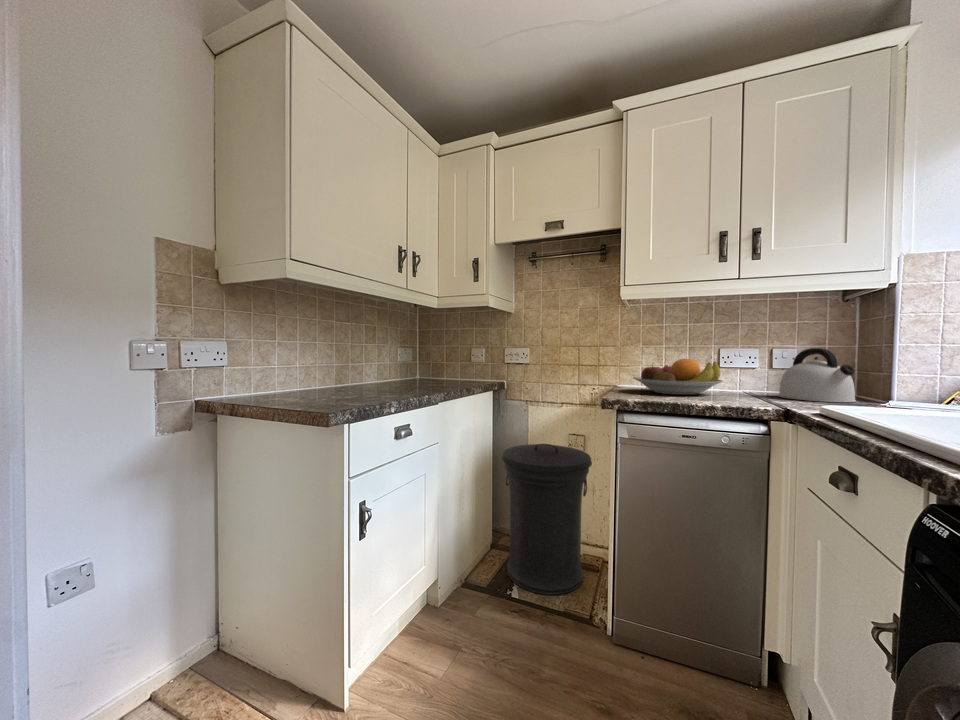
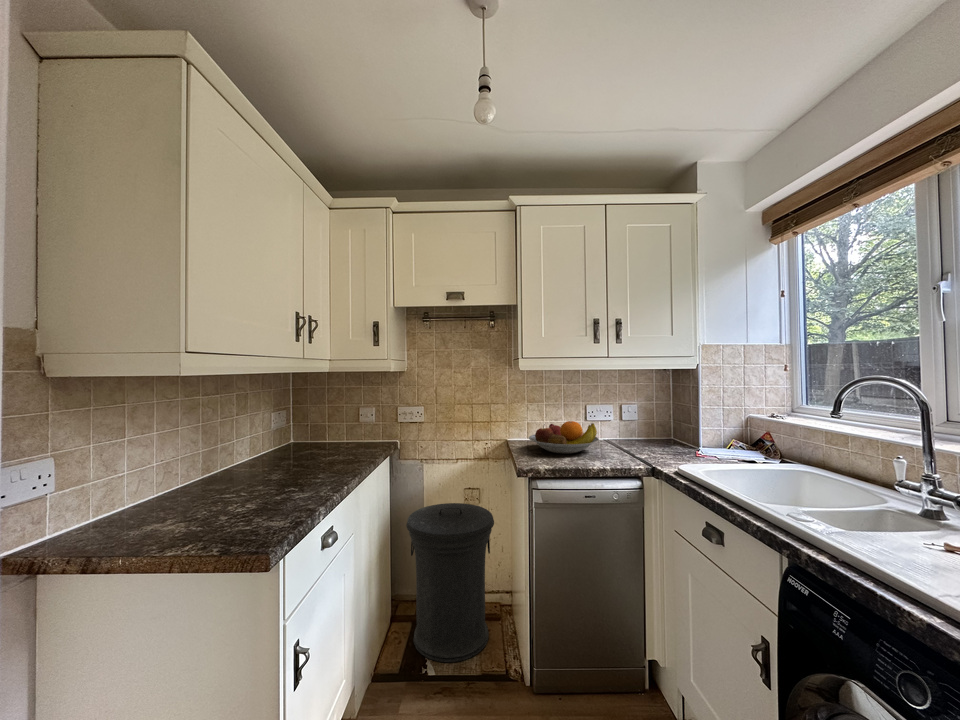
kettle: present [779,348,856,402] -> none [634,410,683,453]

